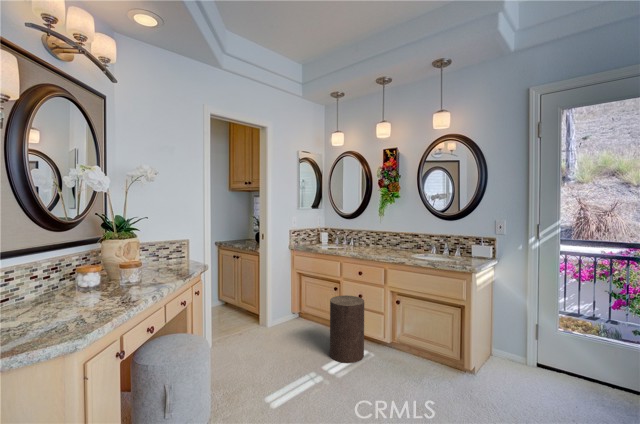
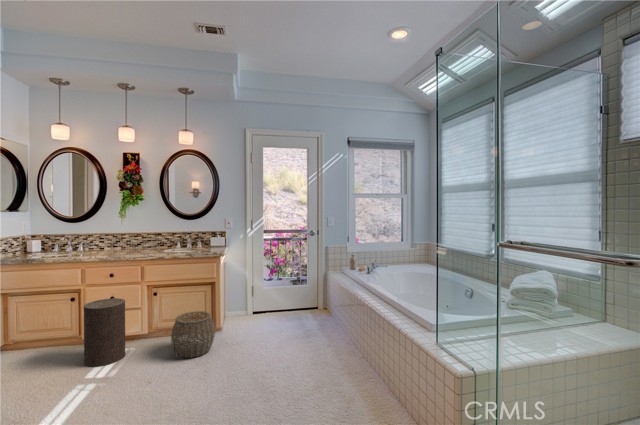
woven basket: none [398,335,453,399] -> present [171,311,215,358]

